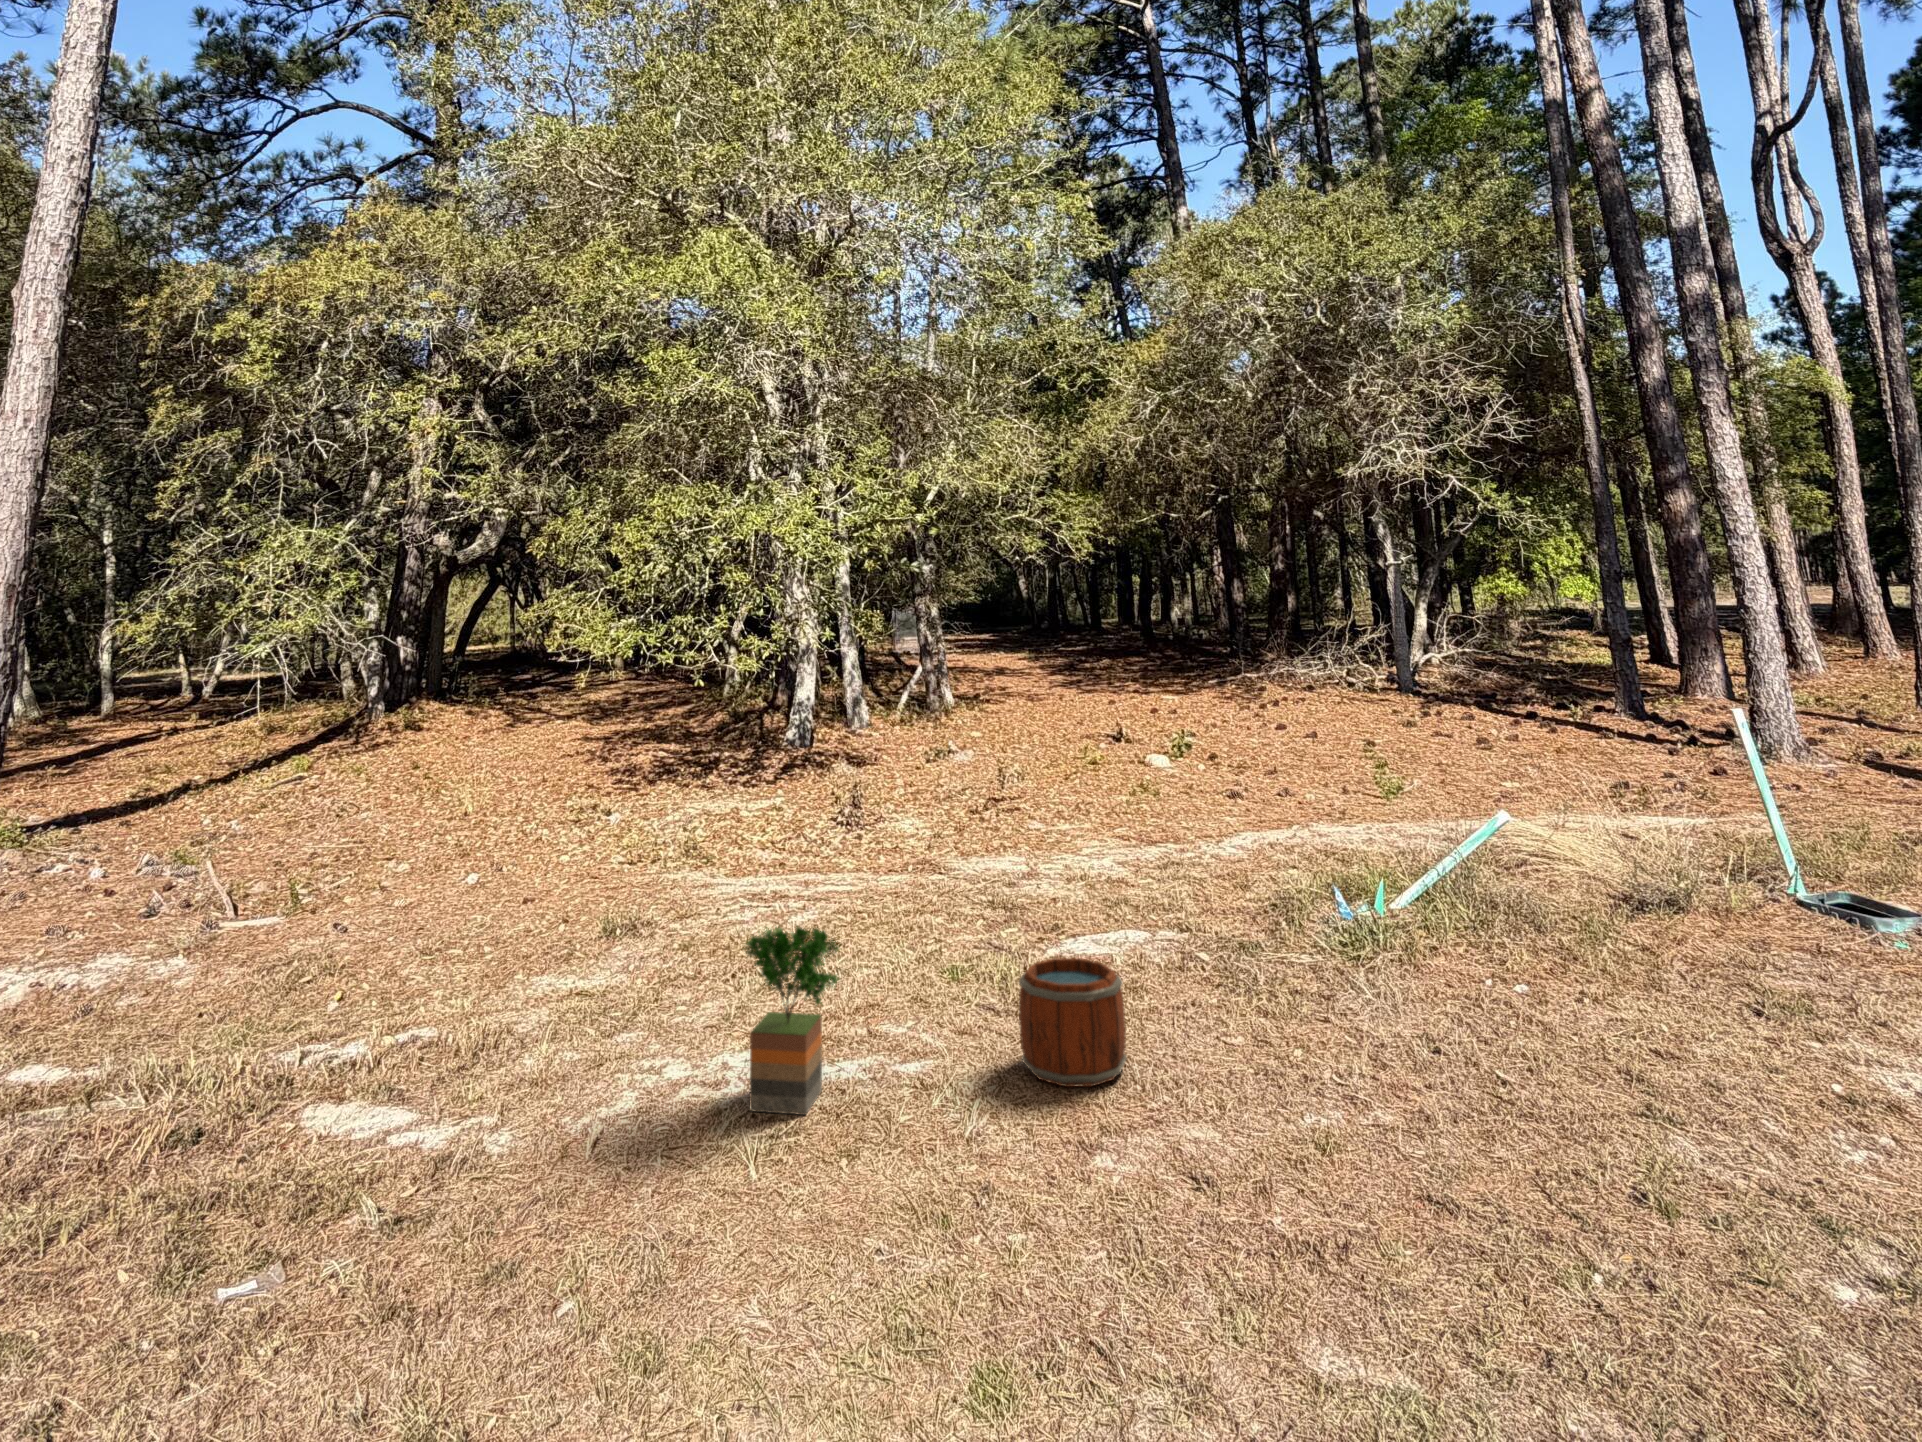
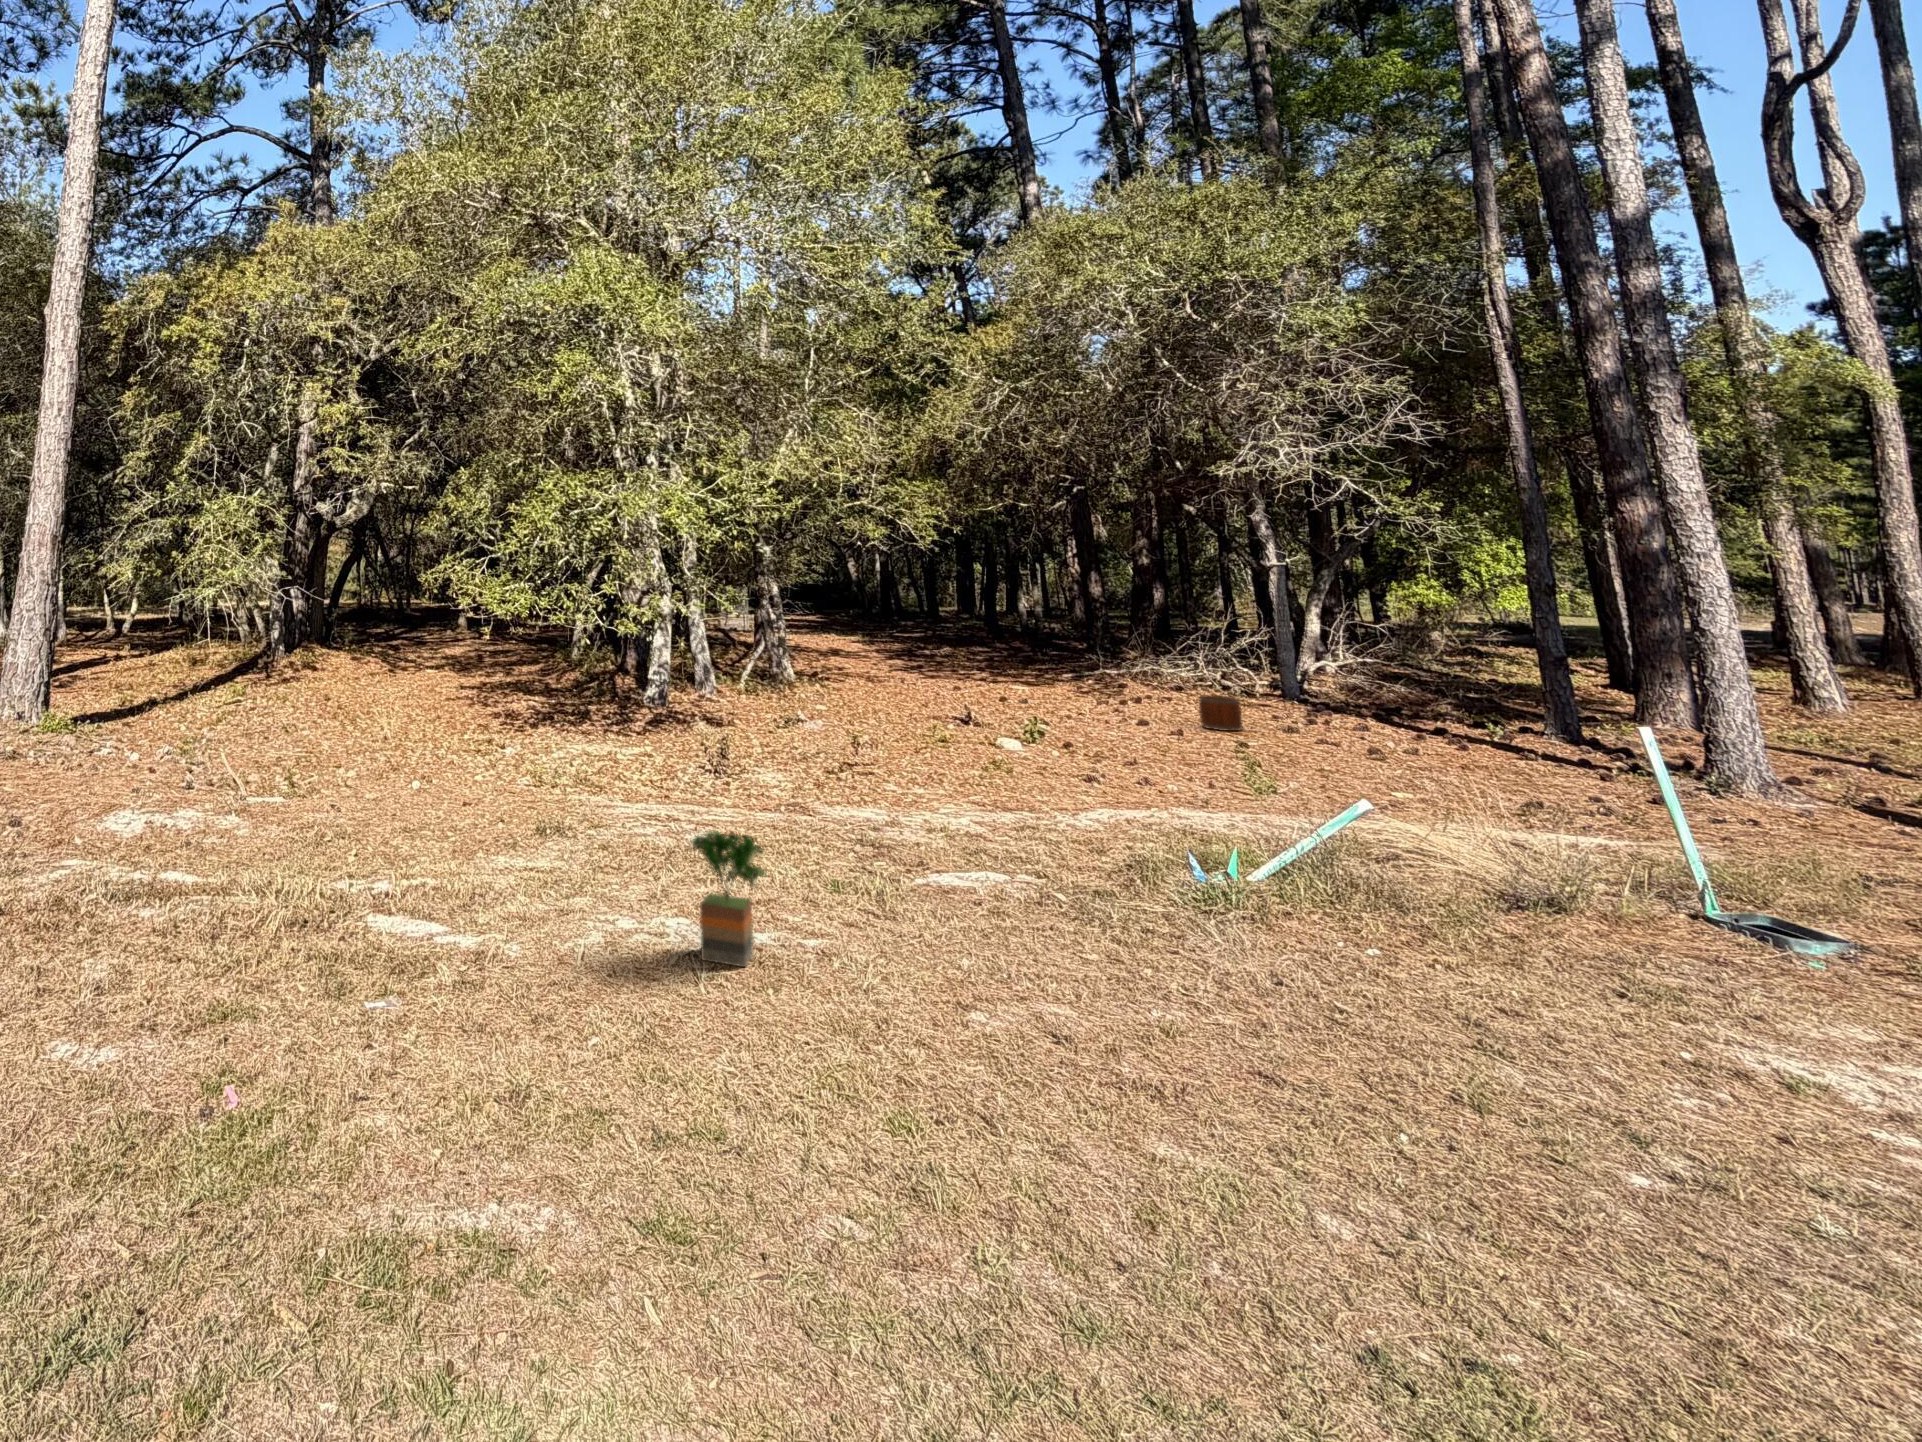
bucket: present [1019,958,1127,1087] -> present [1199,695,1242,731]

